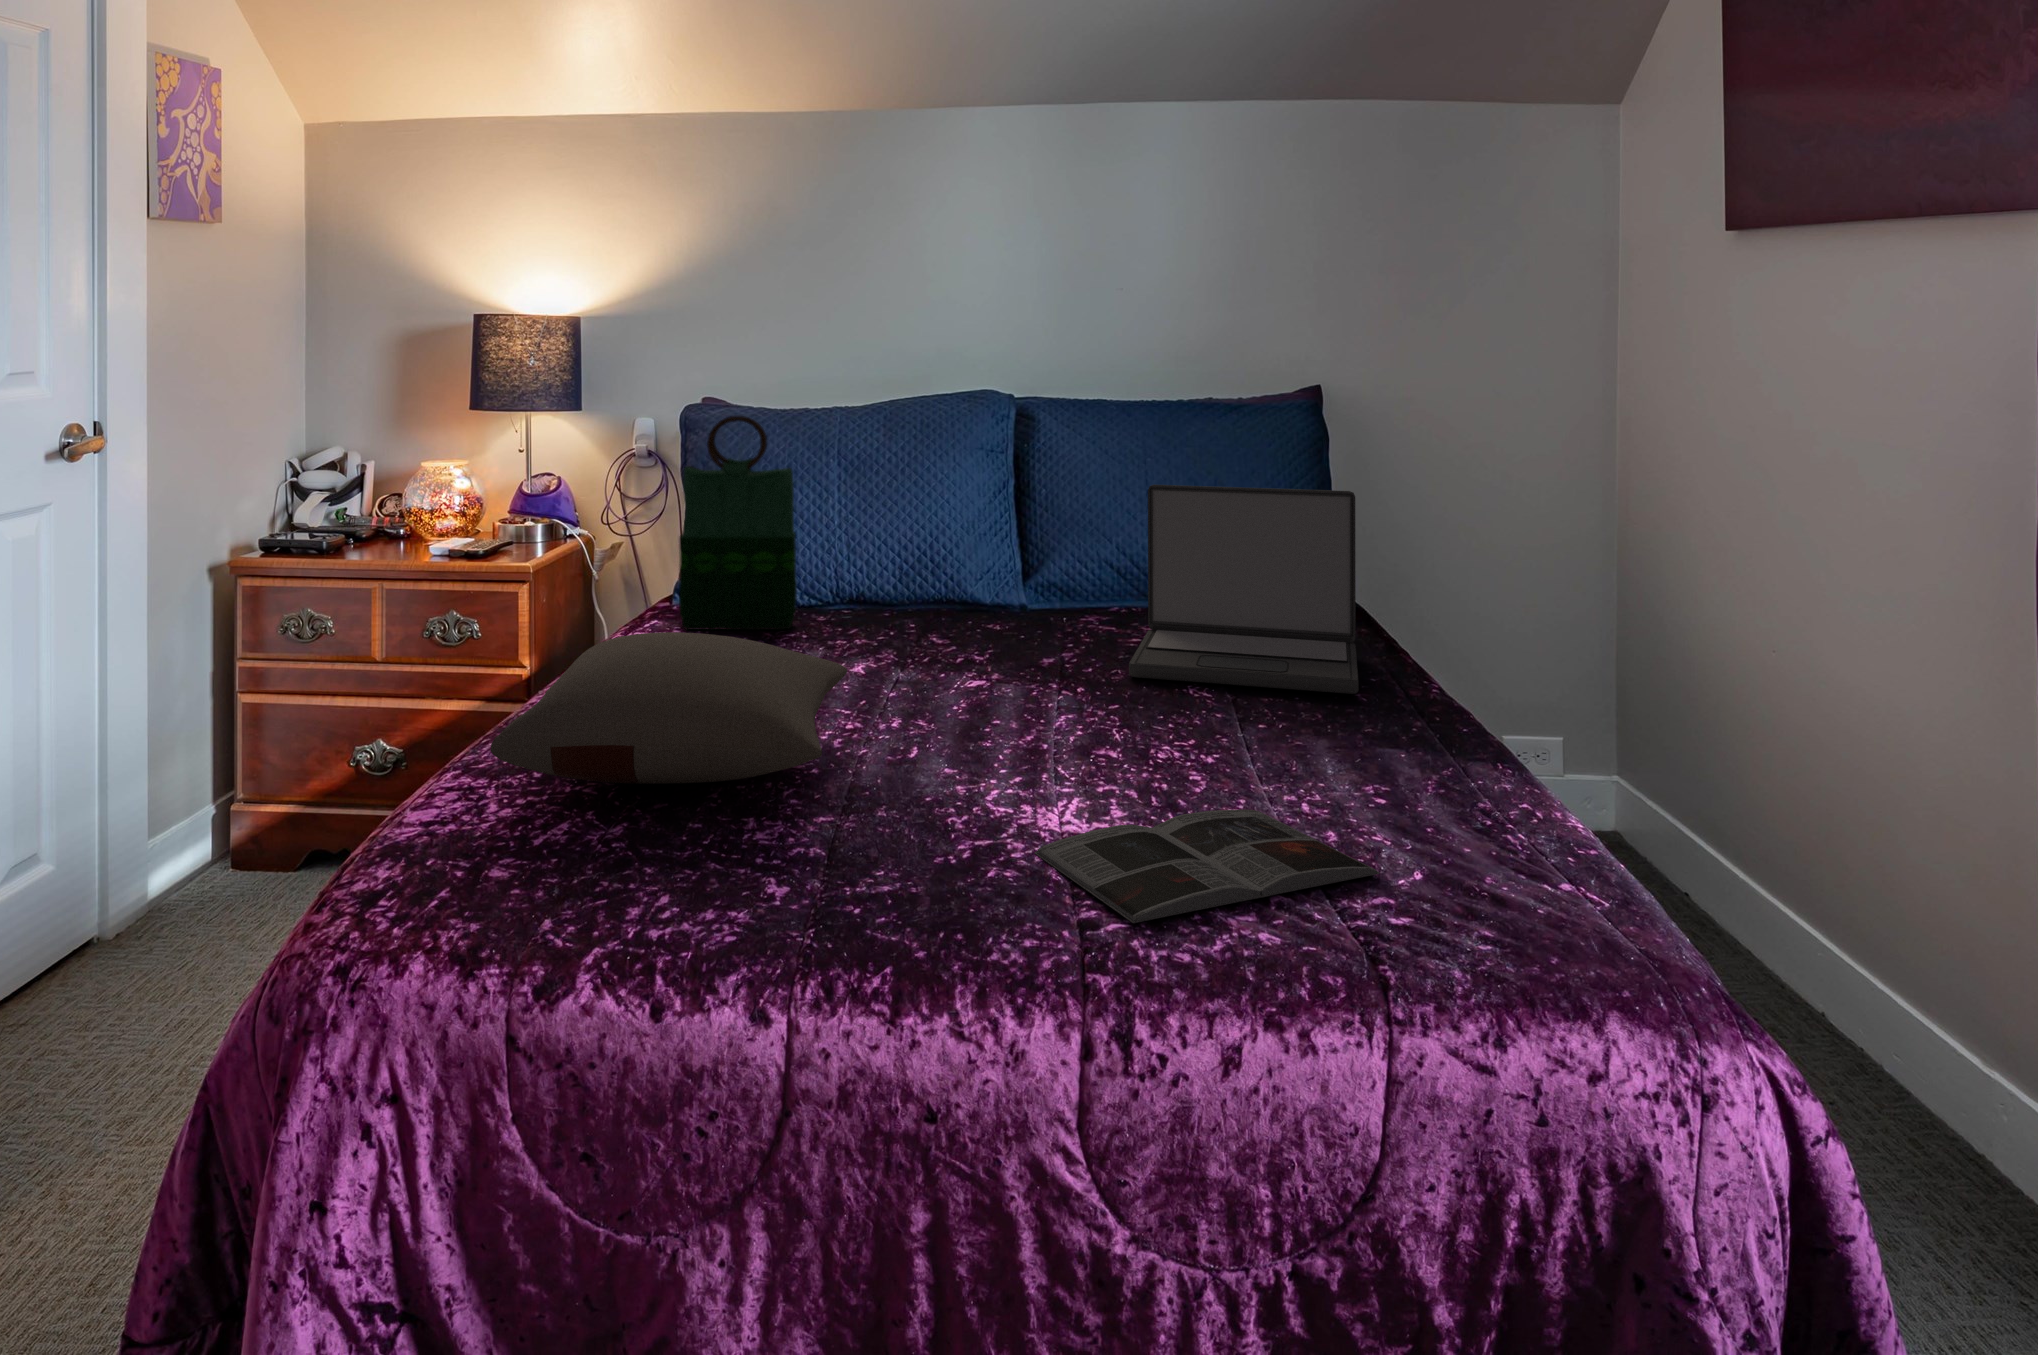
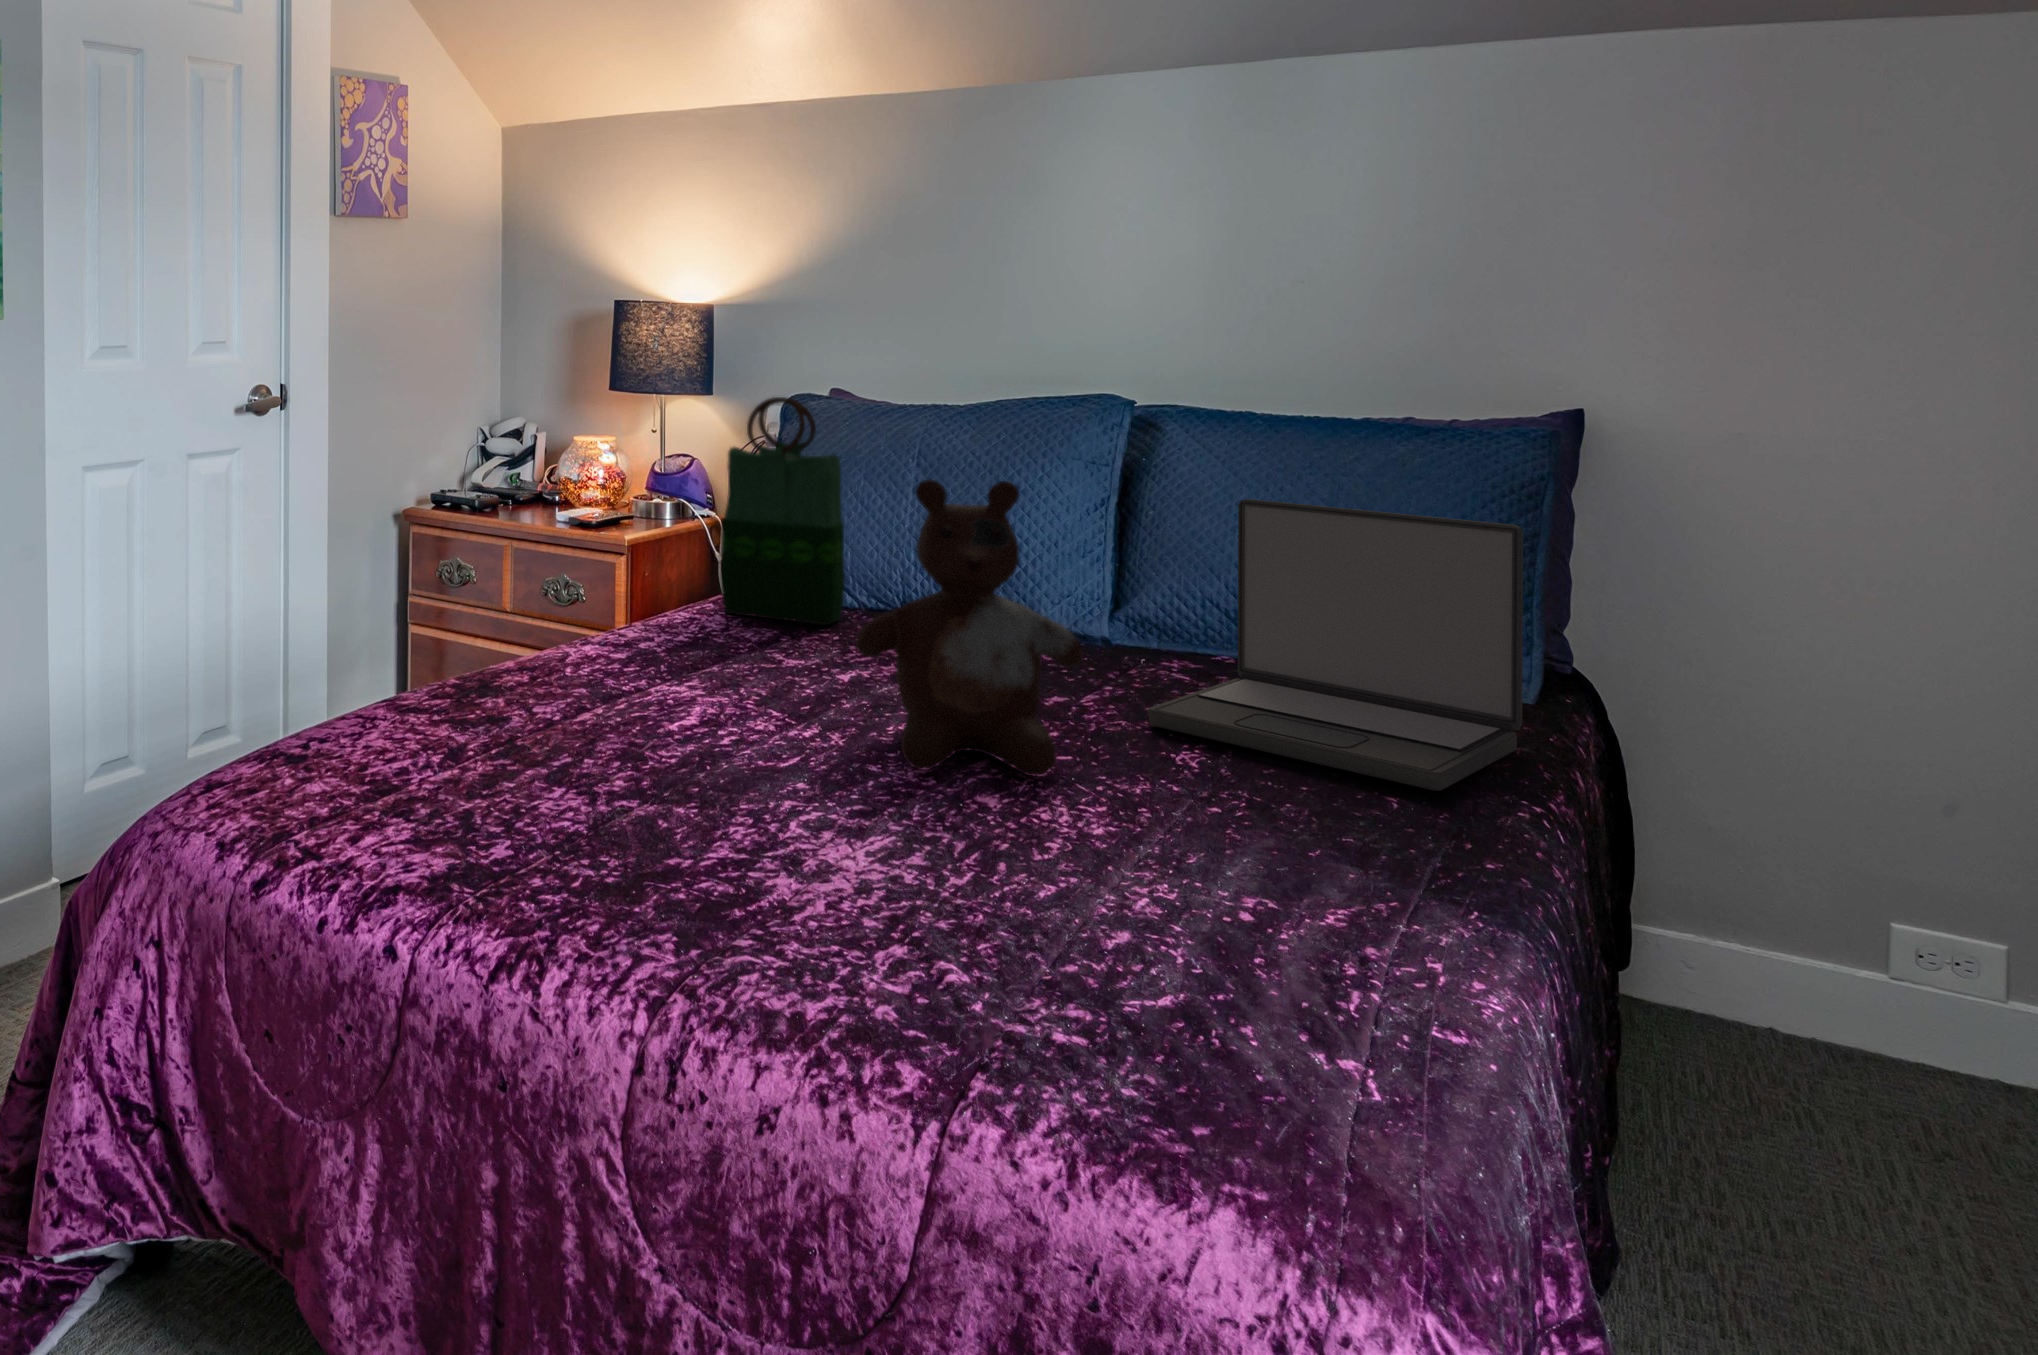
stuffed bear: none [936,482,1130,743] -> present [855,479,1083,777]
pillow: present [491,632,847,784] -> none [353,599,759,745]
magazine: present [1035,809,1379,923] -> none [781,863,1152,984]

